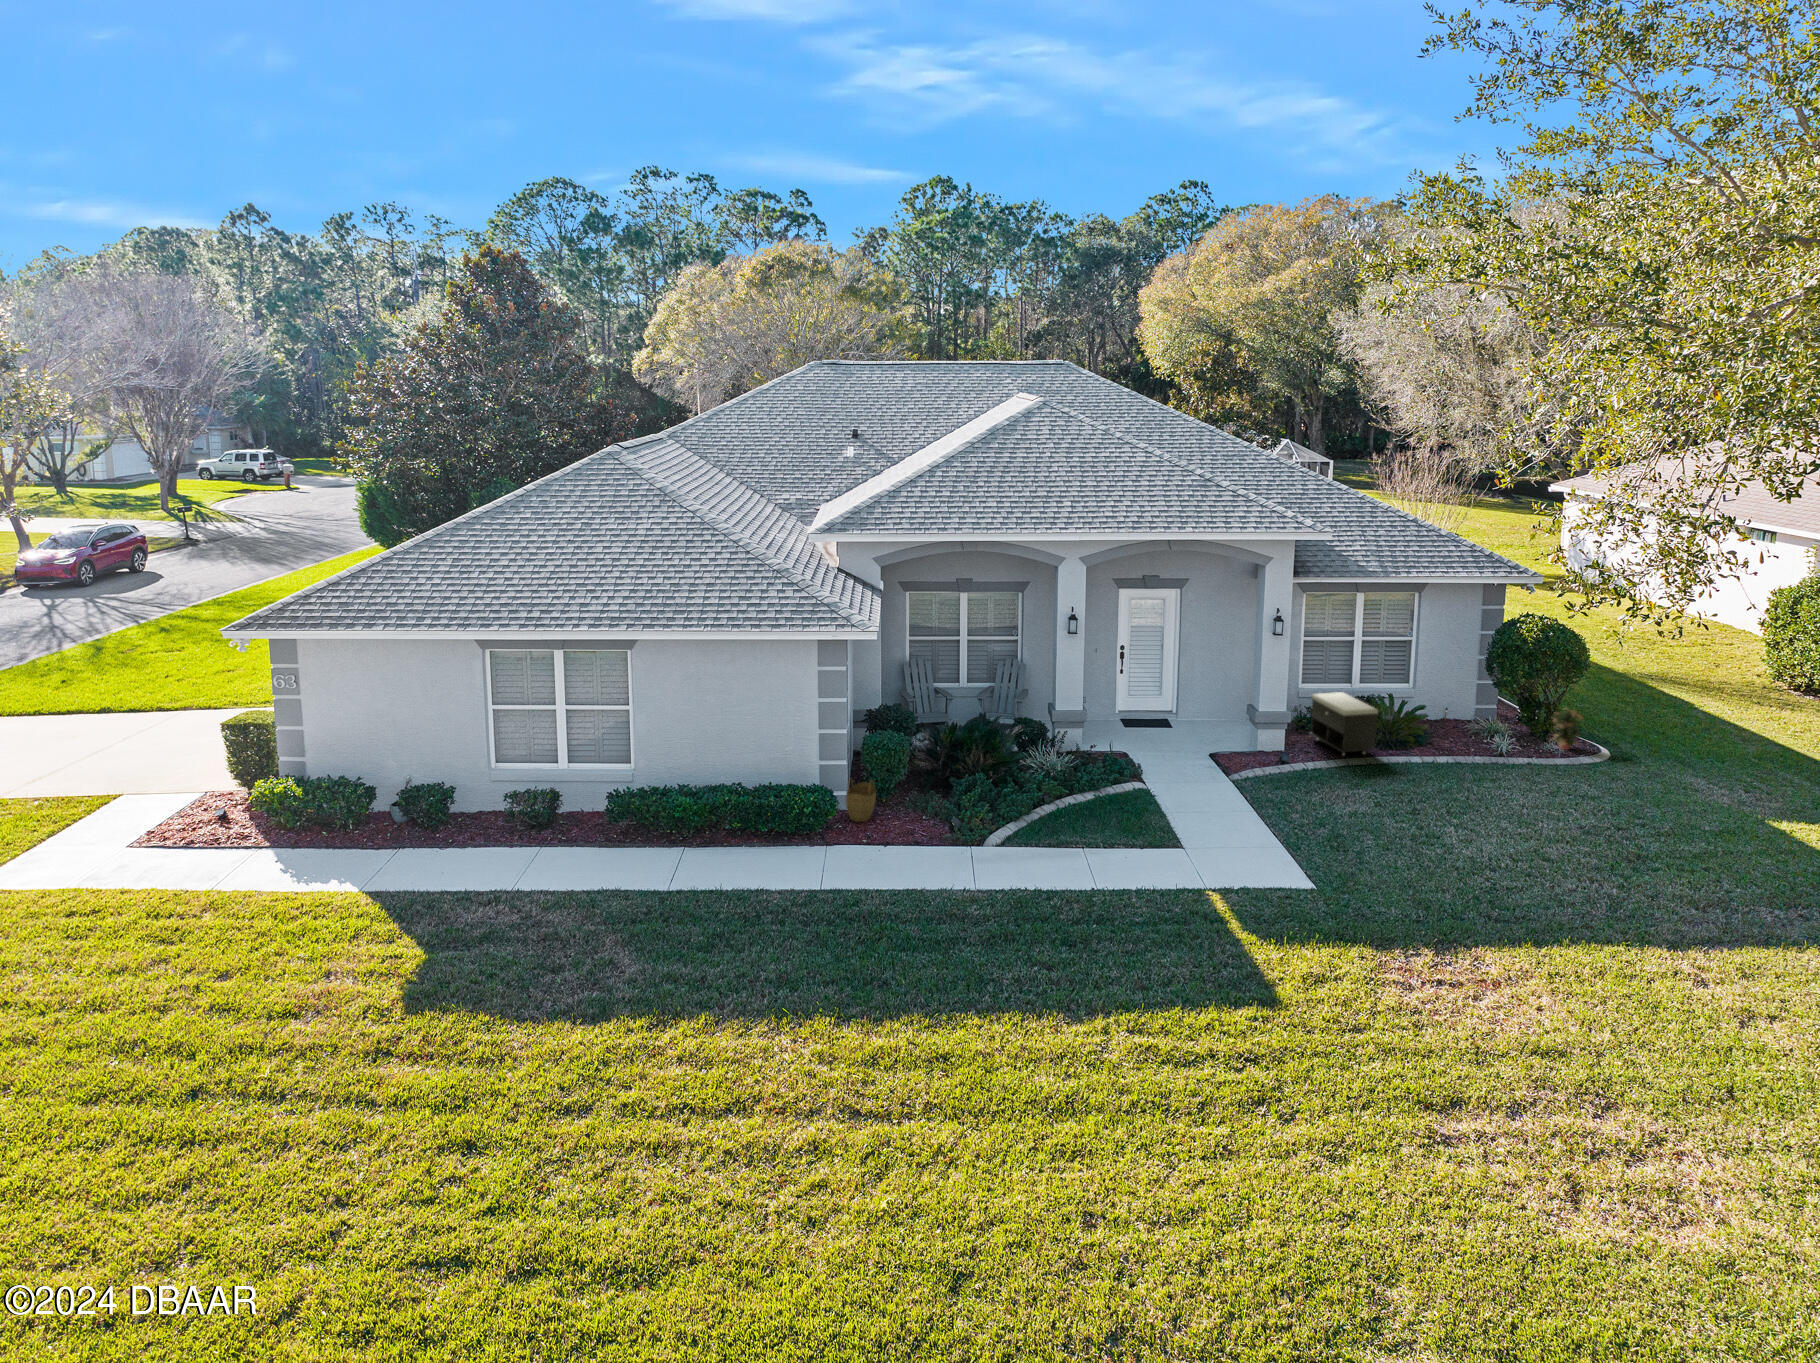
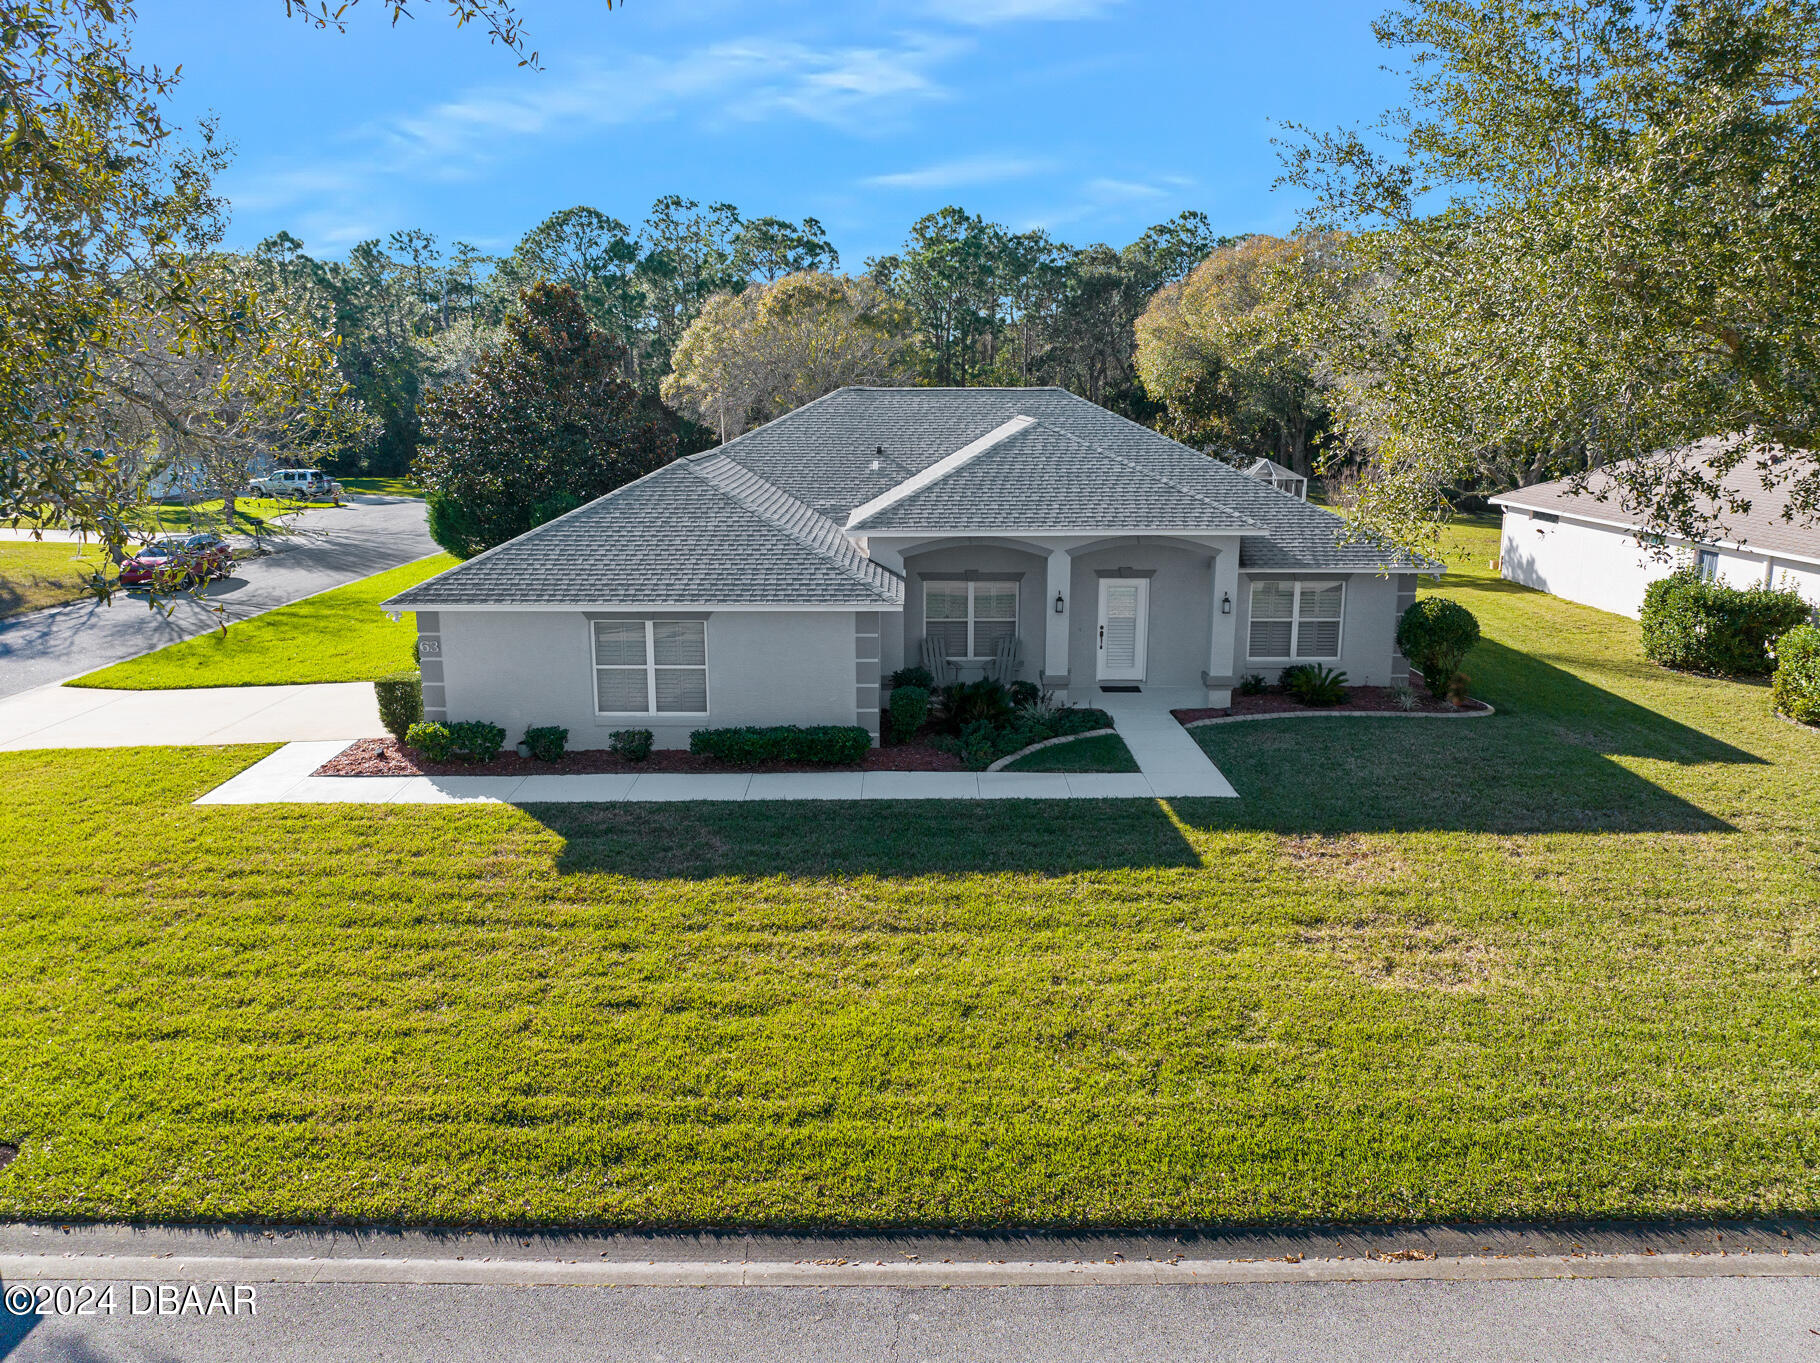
storage bench: present [1310,692,1378,755] -> none [1250,660,1304,710]
woven basket: present [846,779,876,822] -> none [874,722,898,756]

